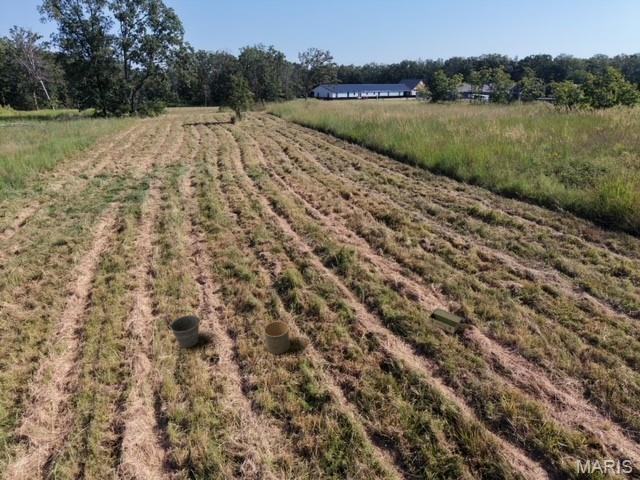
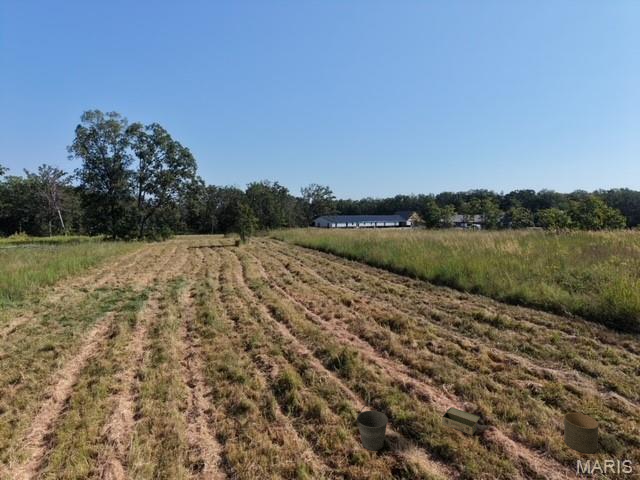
bucket: present [169,311,200,348] -> present [356,402,388,450]
planter: present [264,321,290,354] -> present [564,413,599,453]

